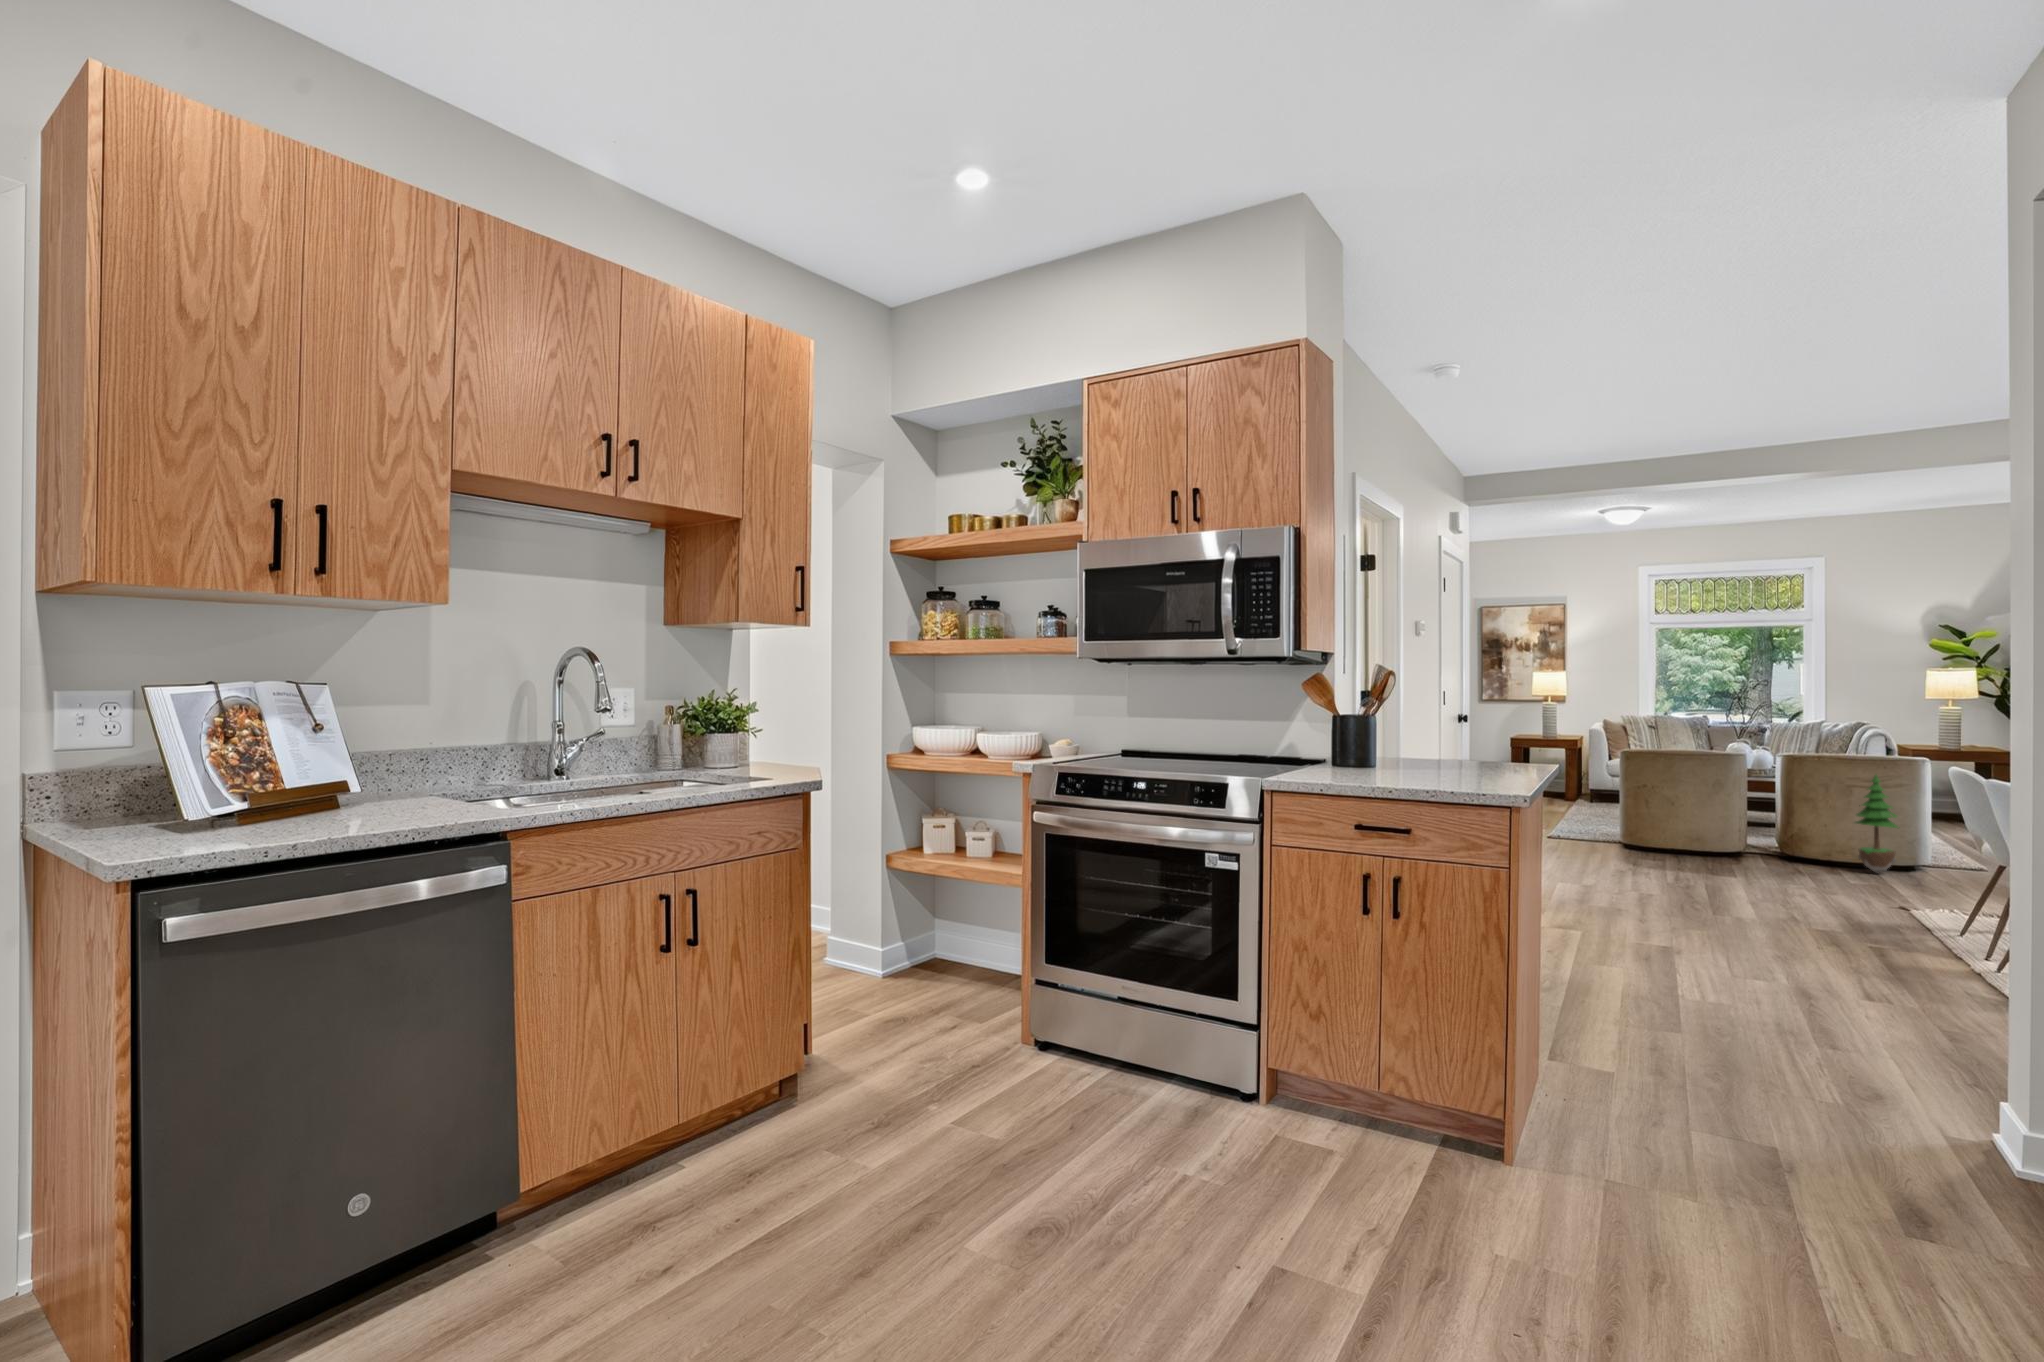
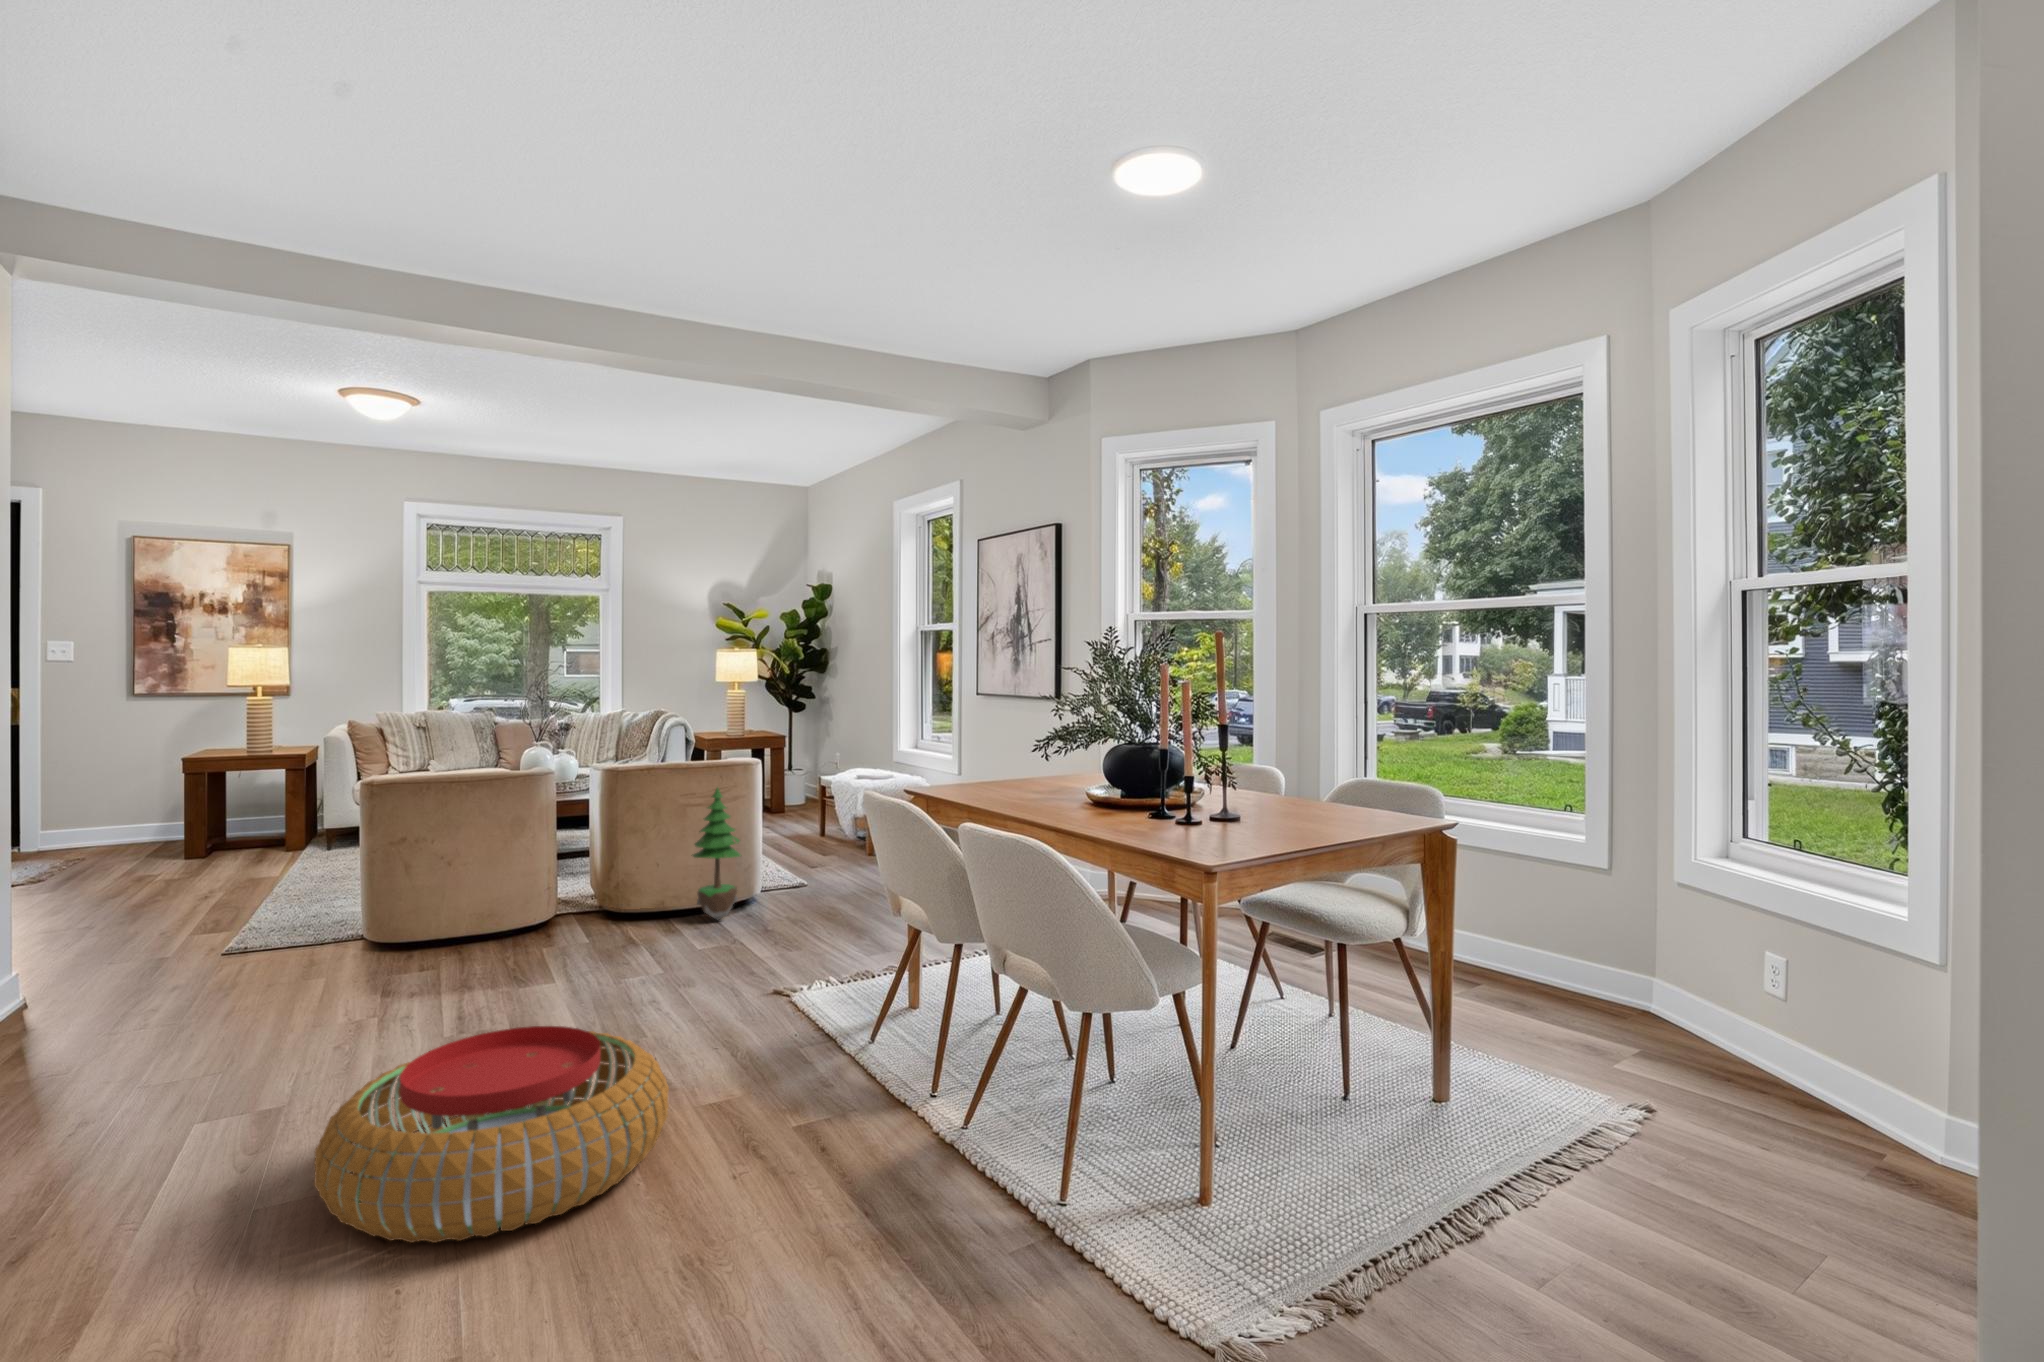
pouf: none [1611,862,1785,936] -> present [314,1026,669,1243]

